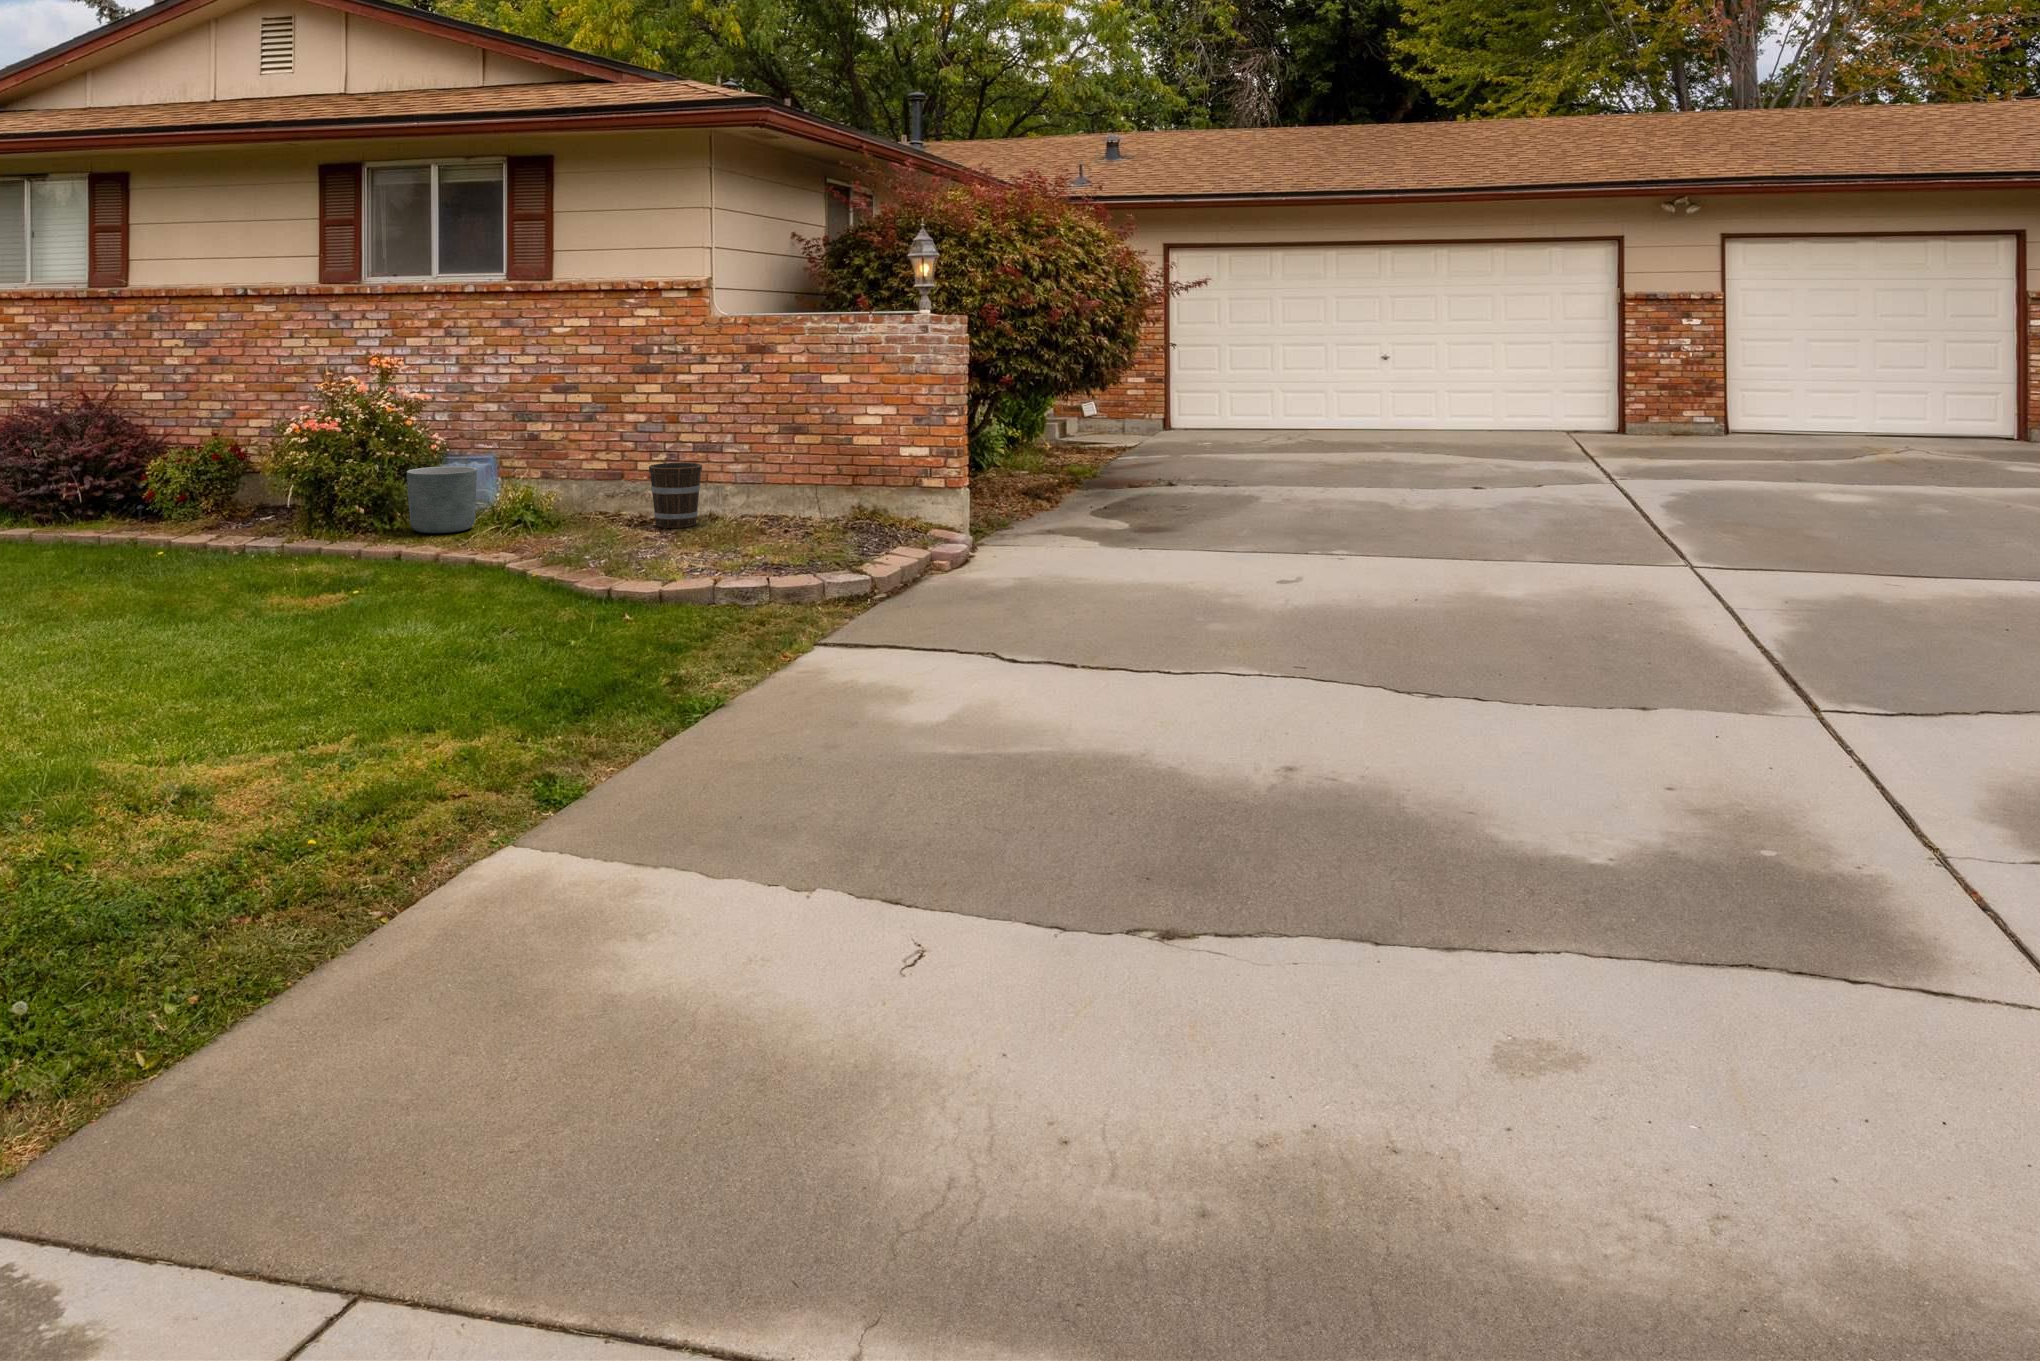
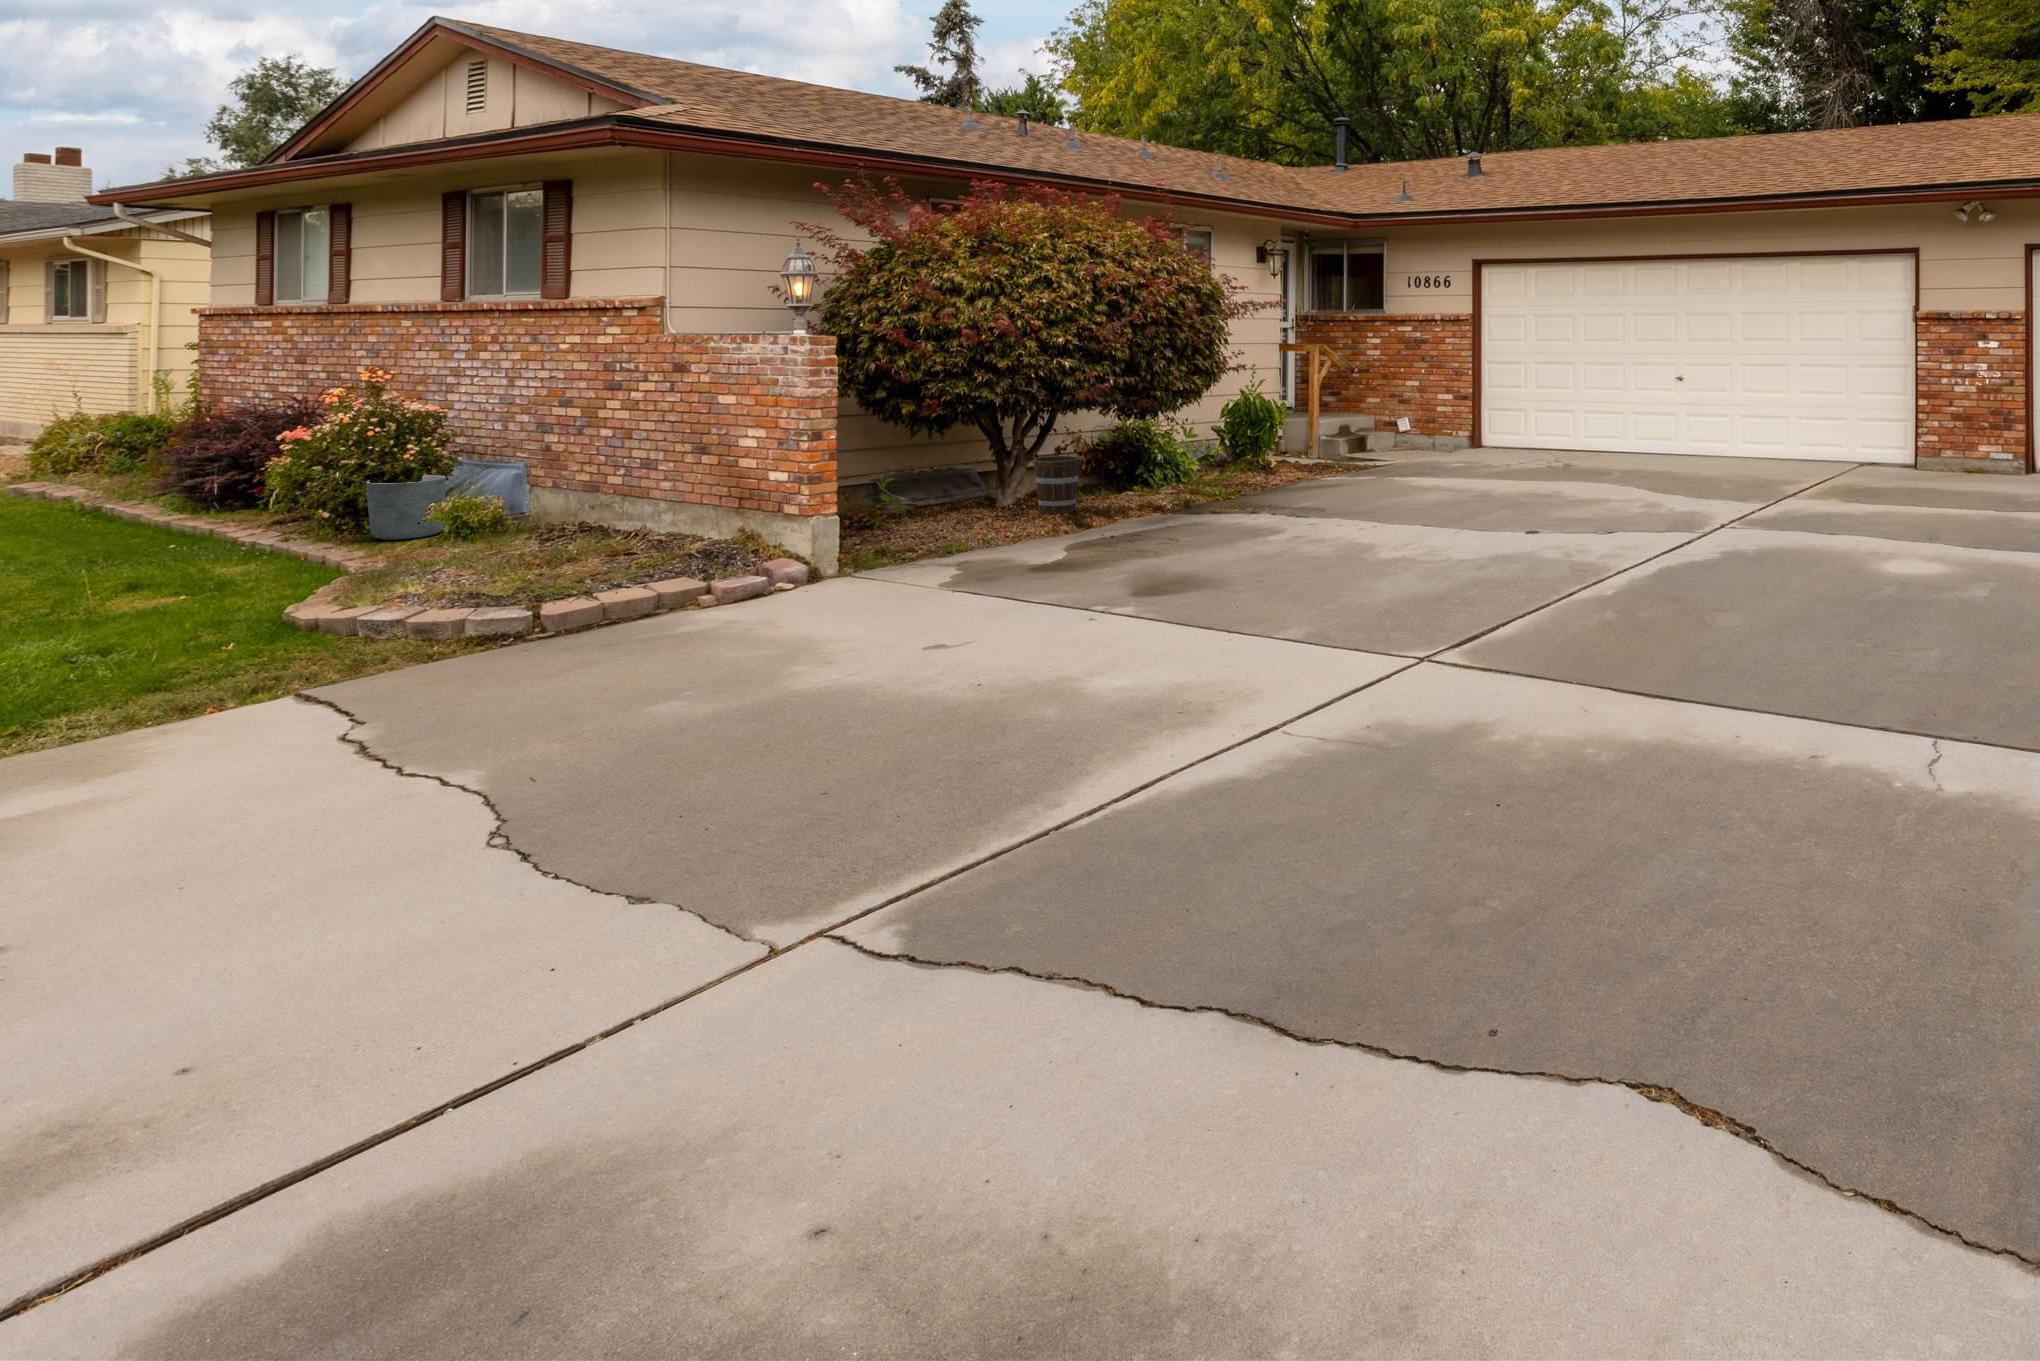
bucket: present [649,463,702,528] -> present [1033,456,1080,514]

